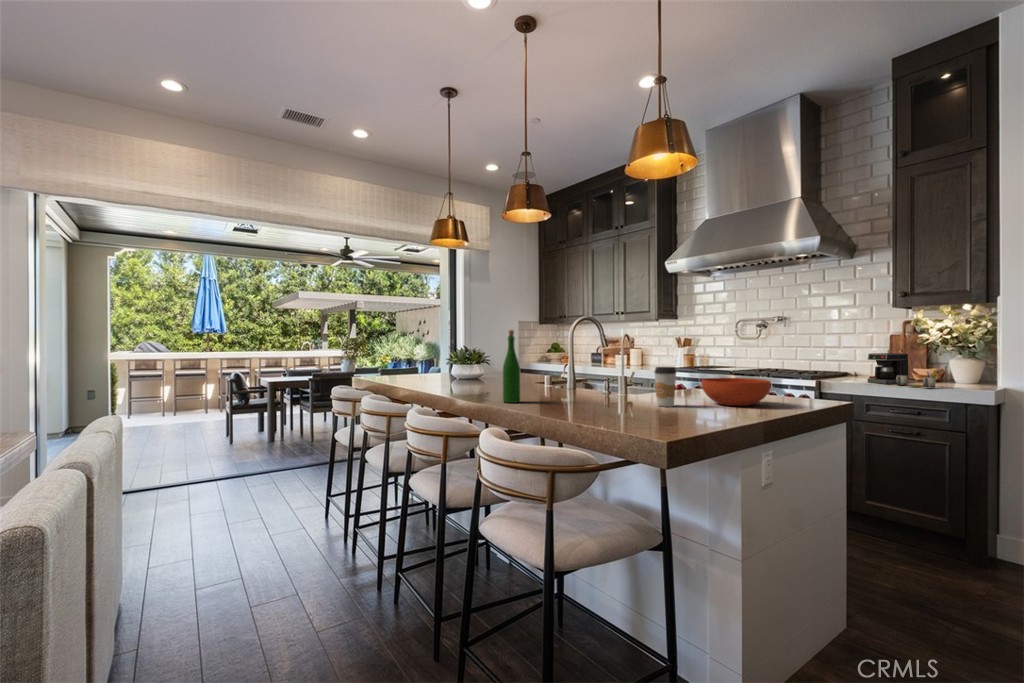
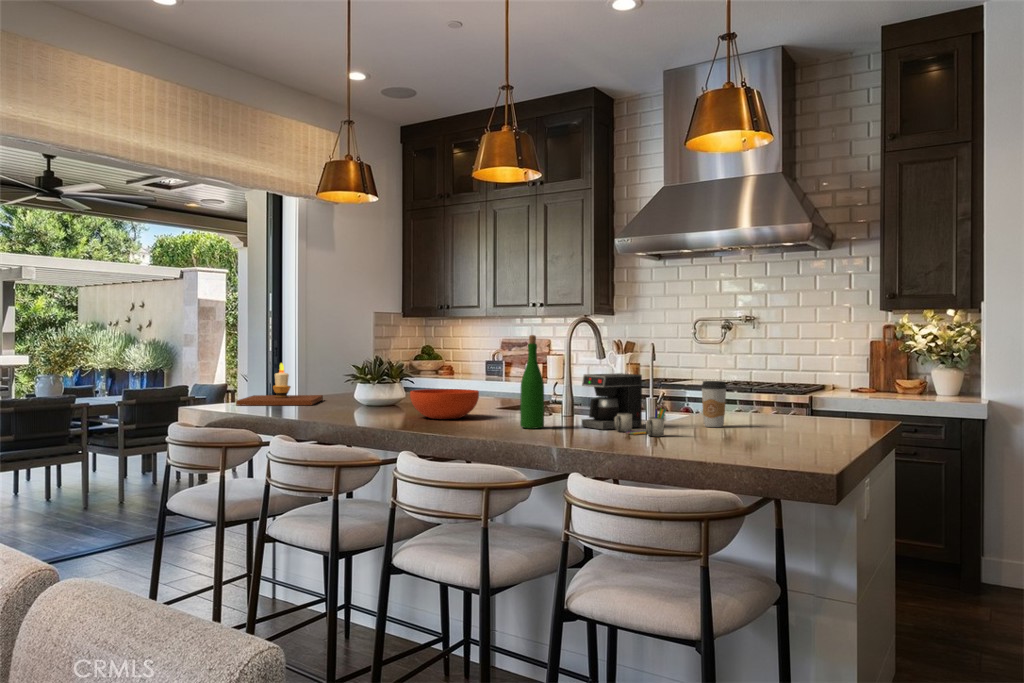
candle: none [374,353,438,381] -> present [236,363,323,406]
coffee maker: present [868,353,937,388] -> present [582,373,667,437]
bowl: present [702,378,771,406] -> present [410,389,479,419]

